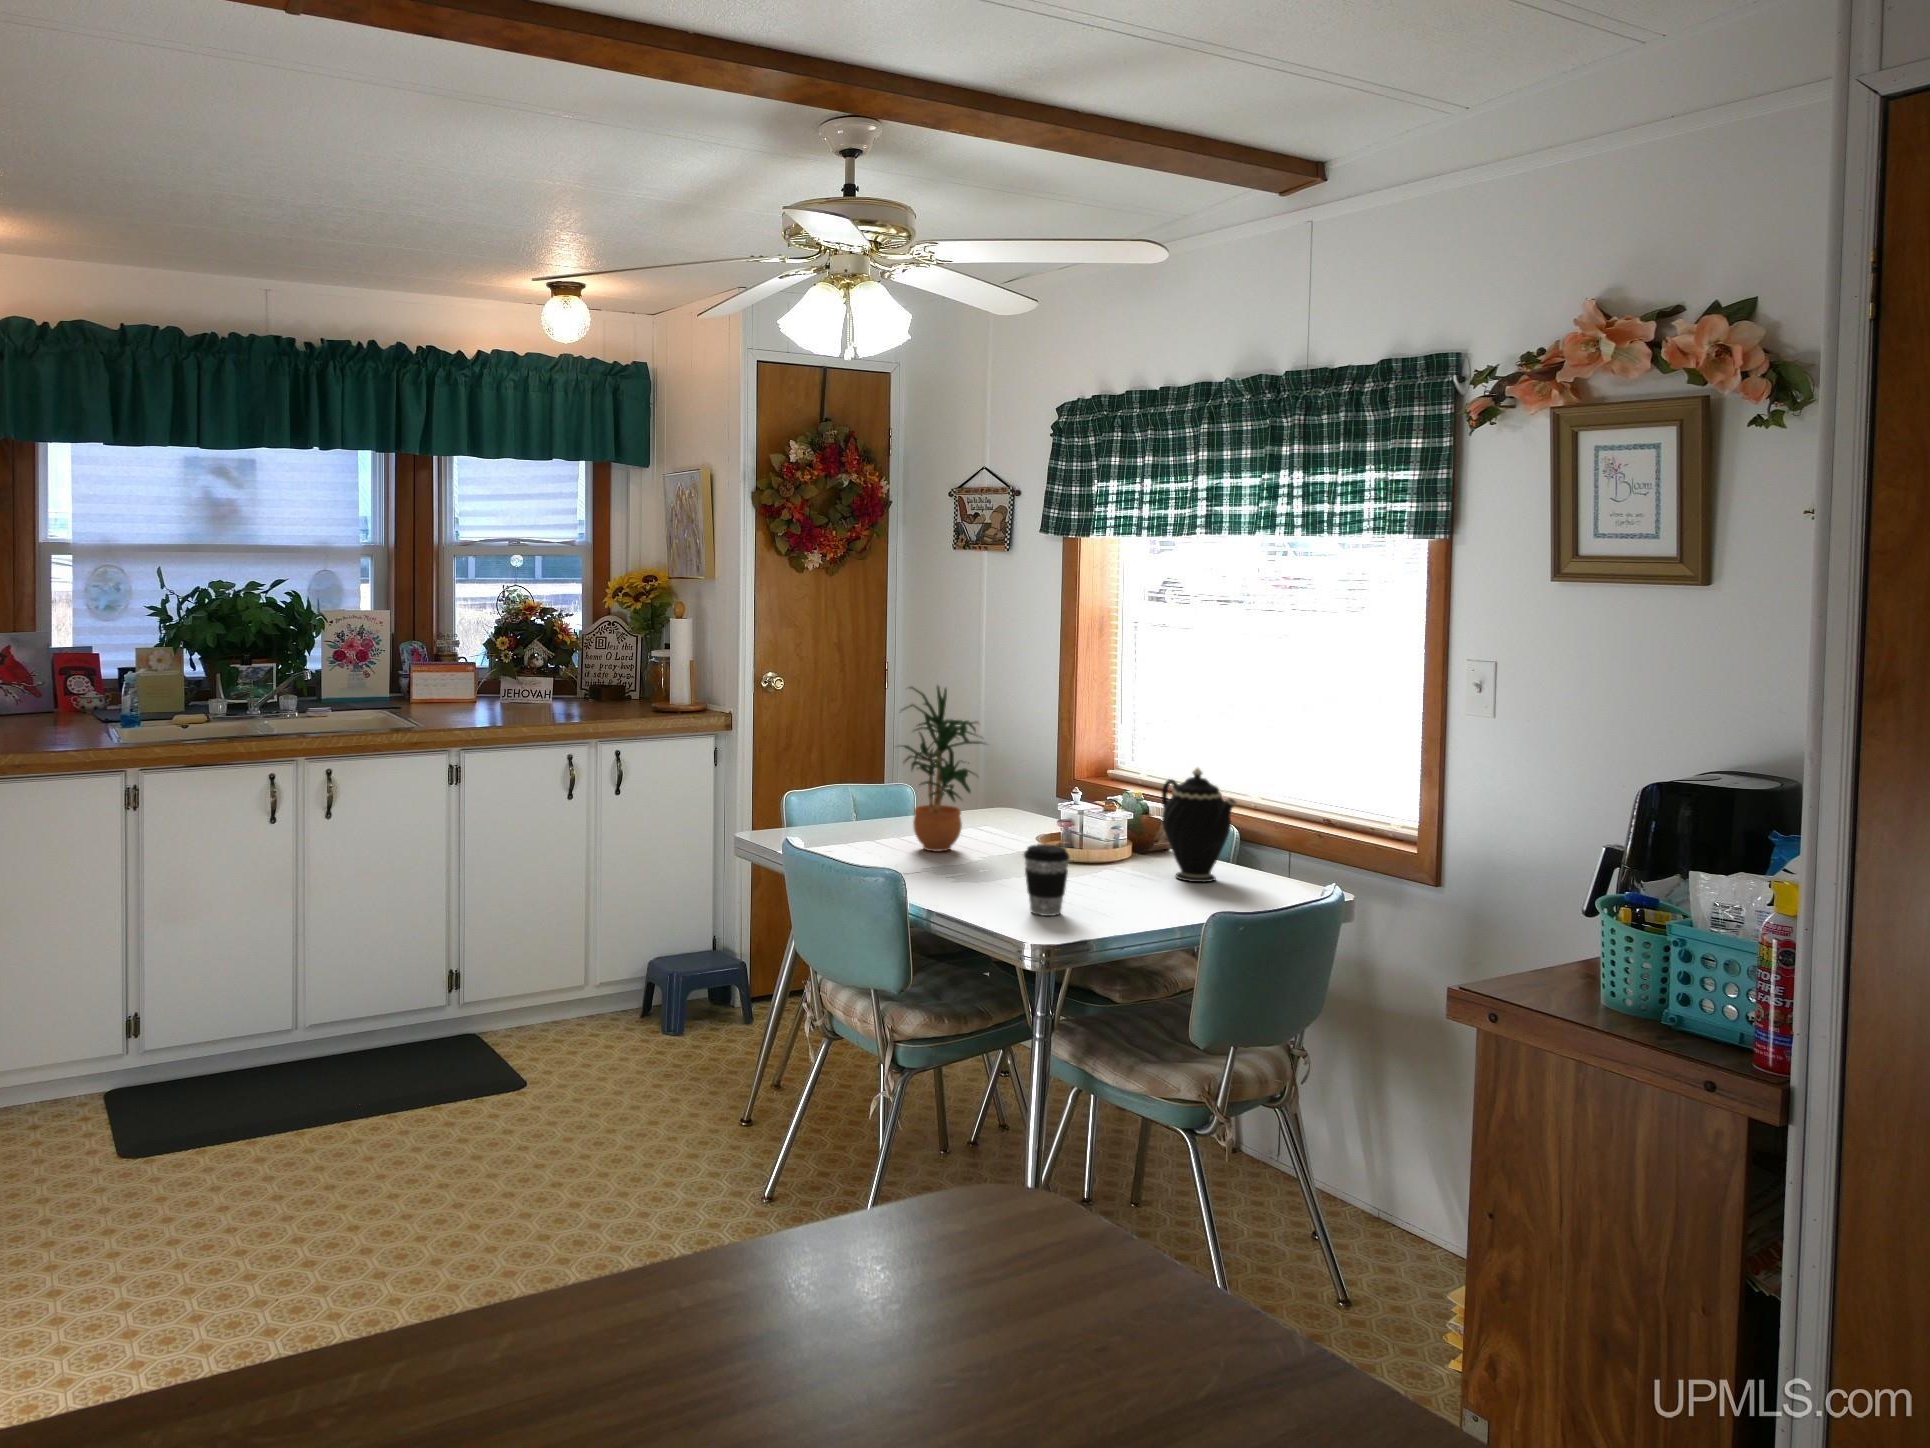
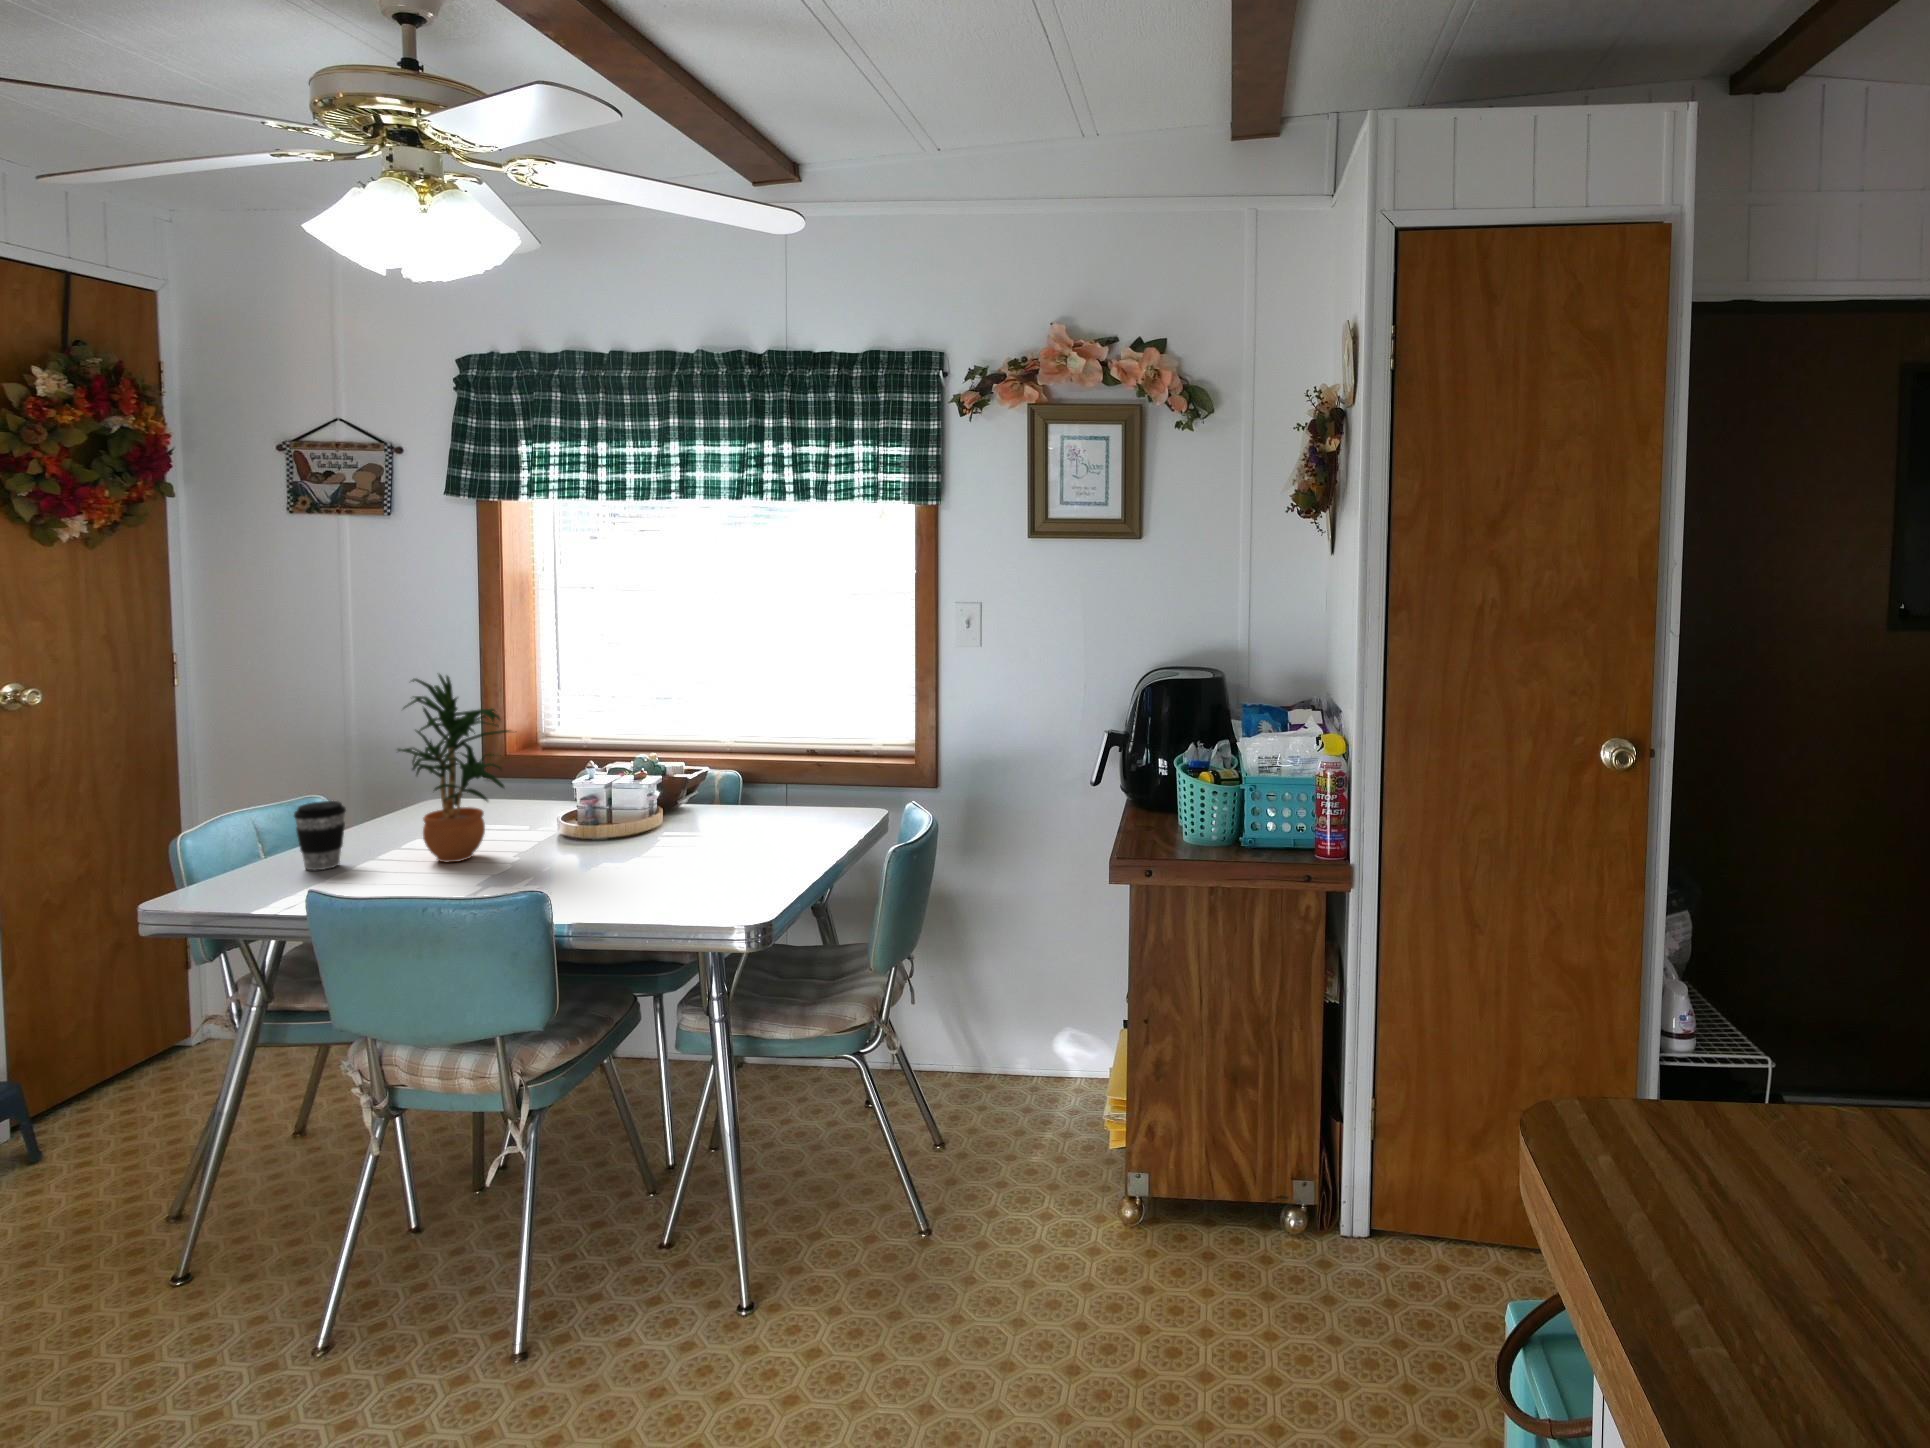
teapot: present [1162,768,1237,882] -> none [700,722,801,831]
coffee cup: present [1024,844,1070,916] -> present [294,801,346,870]

